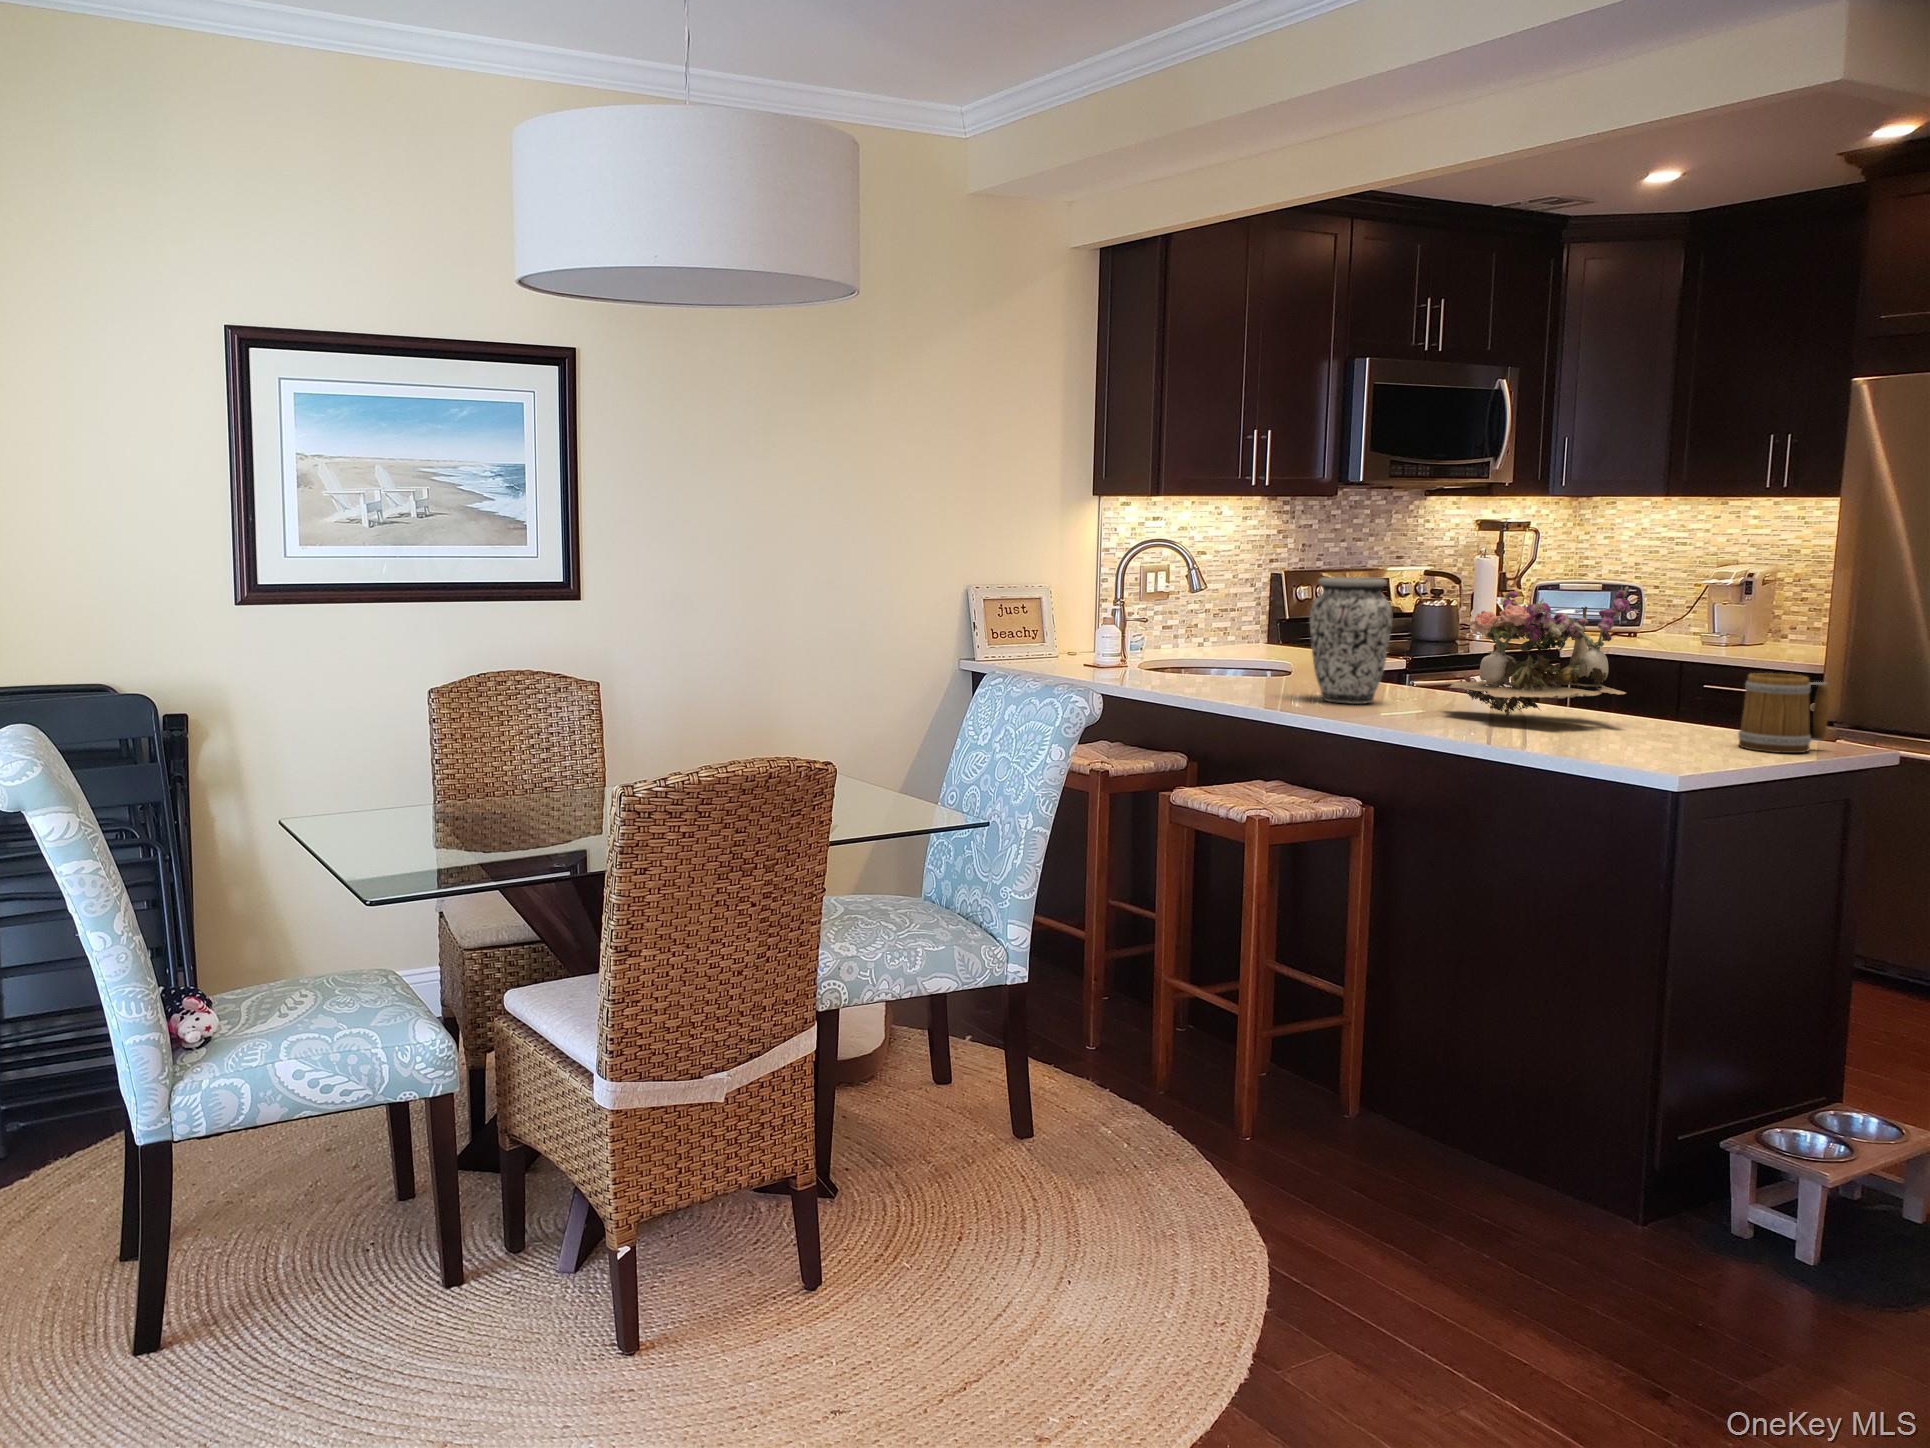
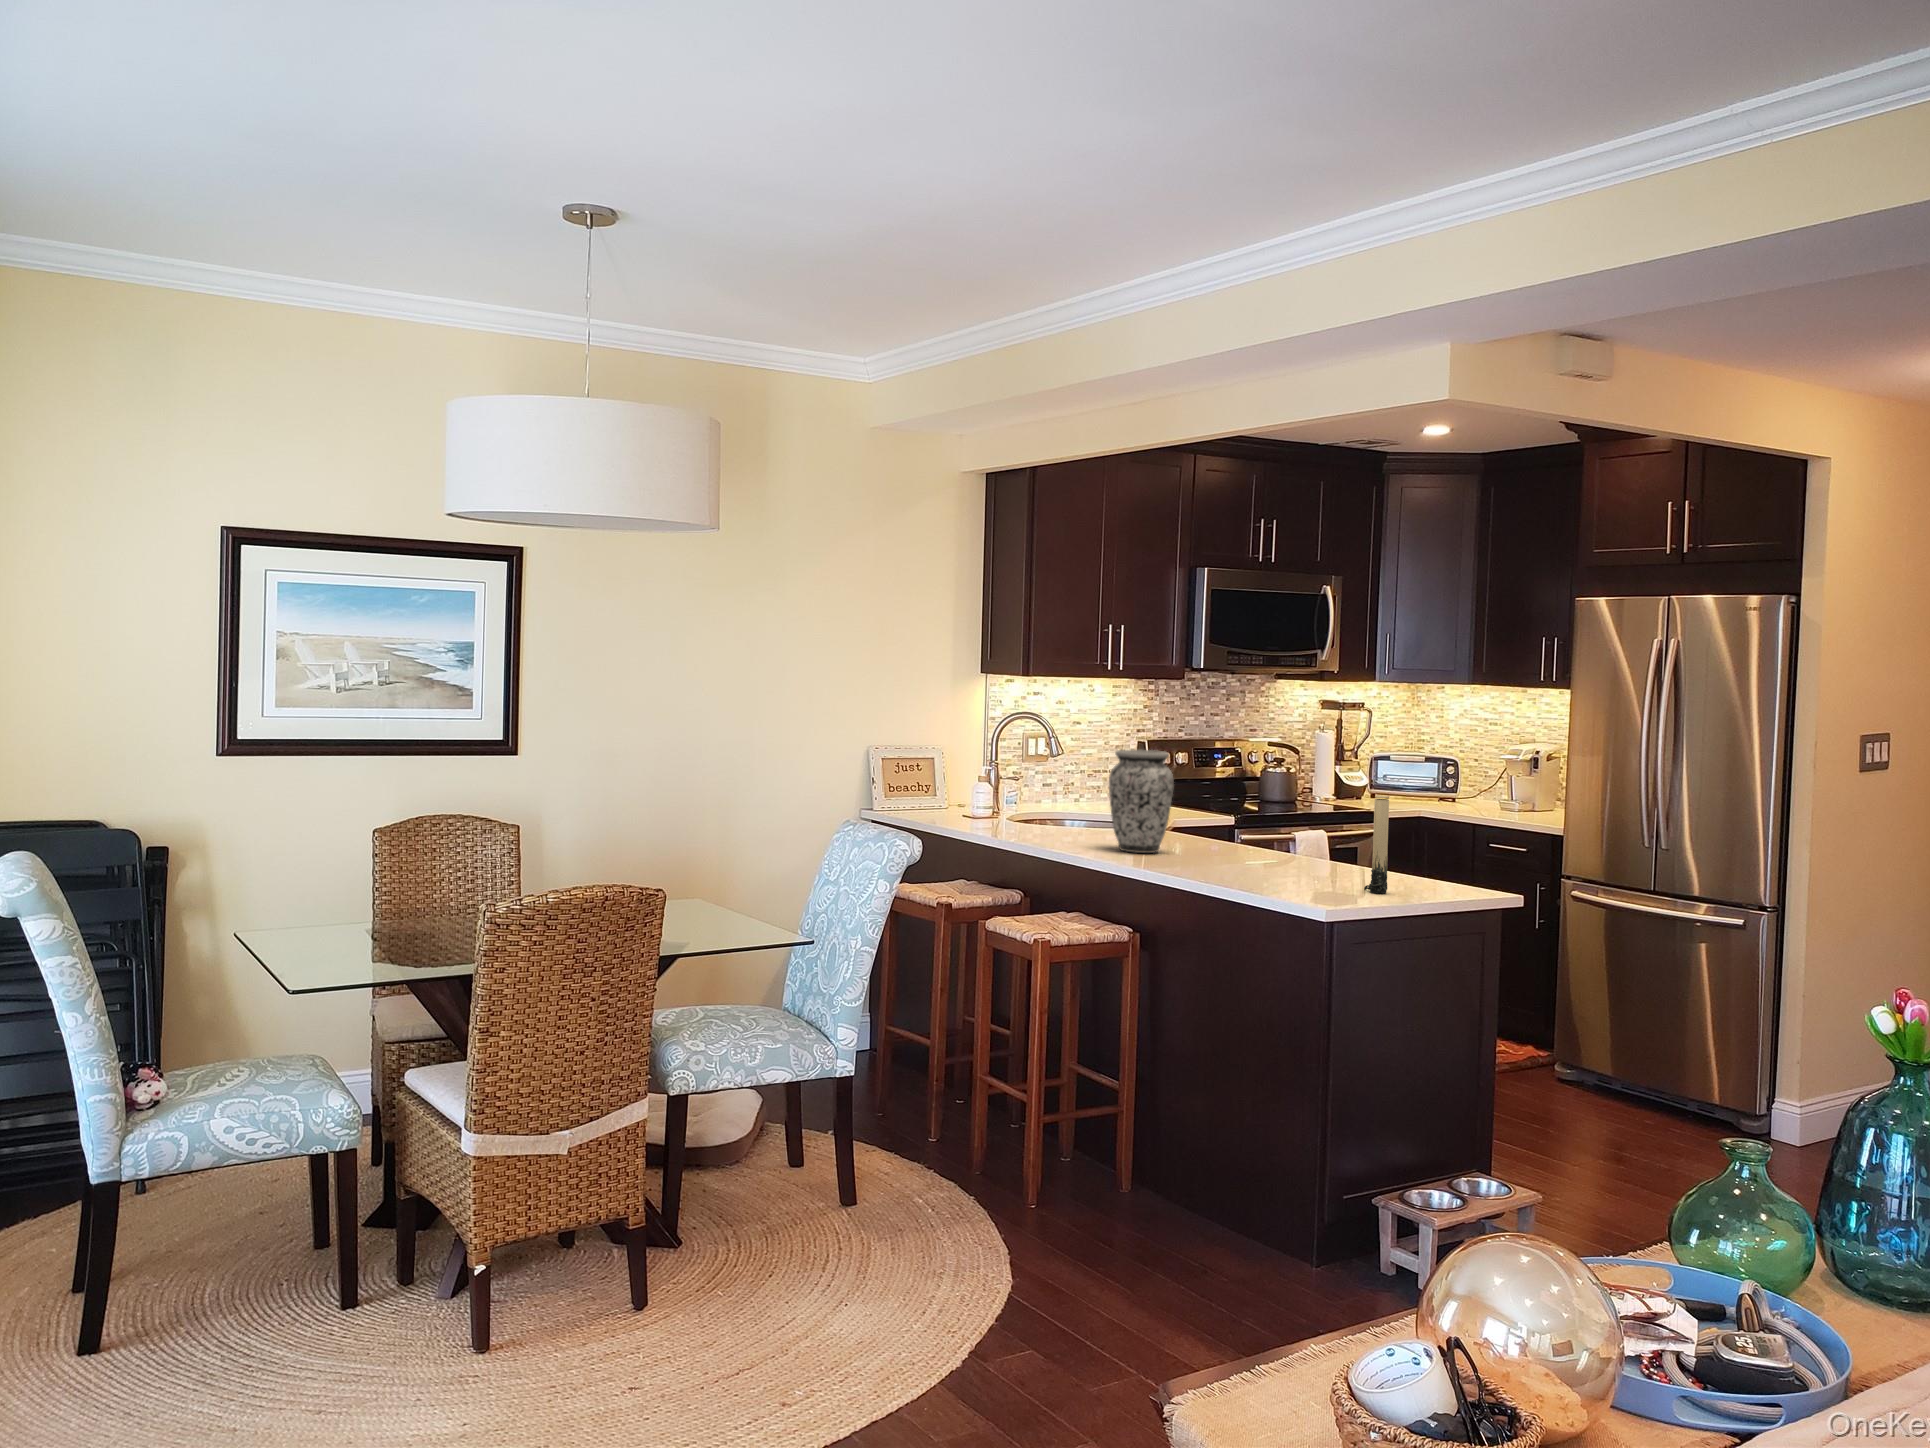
flower arrangement: present [1446,587,1631,716] -> none [1206,763,1346,866]
candle: none [1681,626,1722,751] -> present [1364,795,1389,893]
mug: present [1738,673,1829,753] -> none [1410,833,1478,896]

